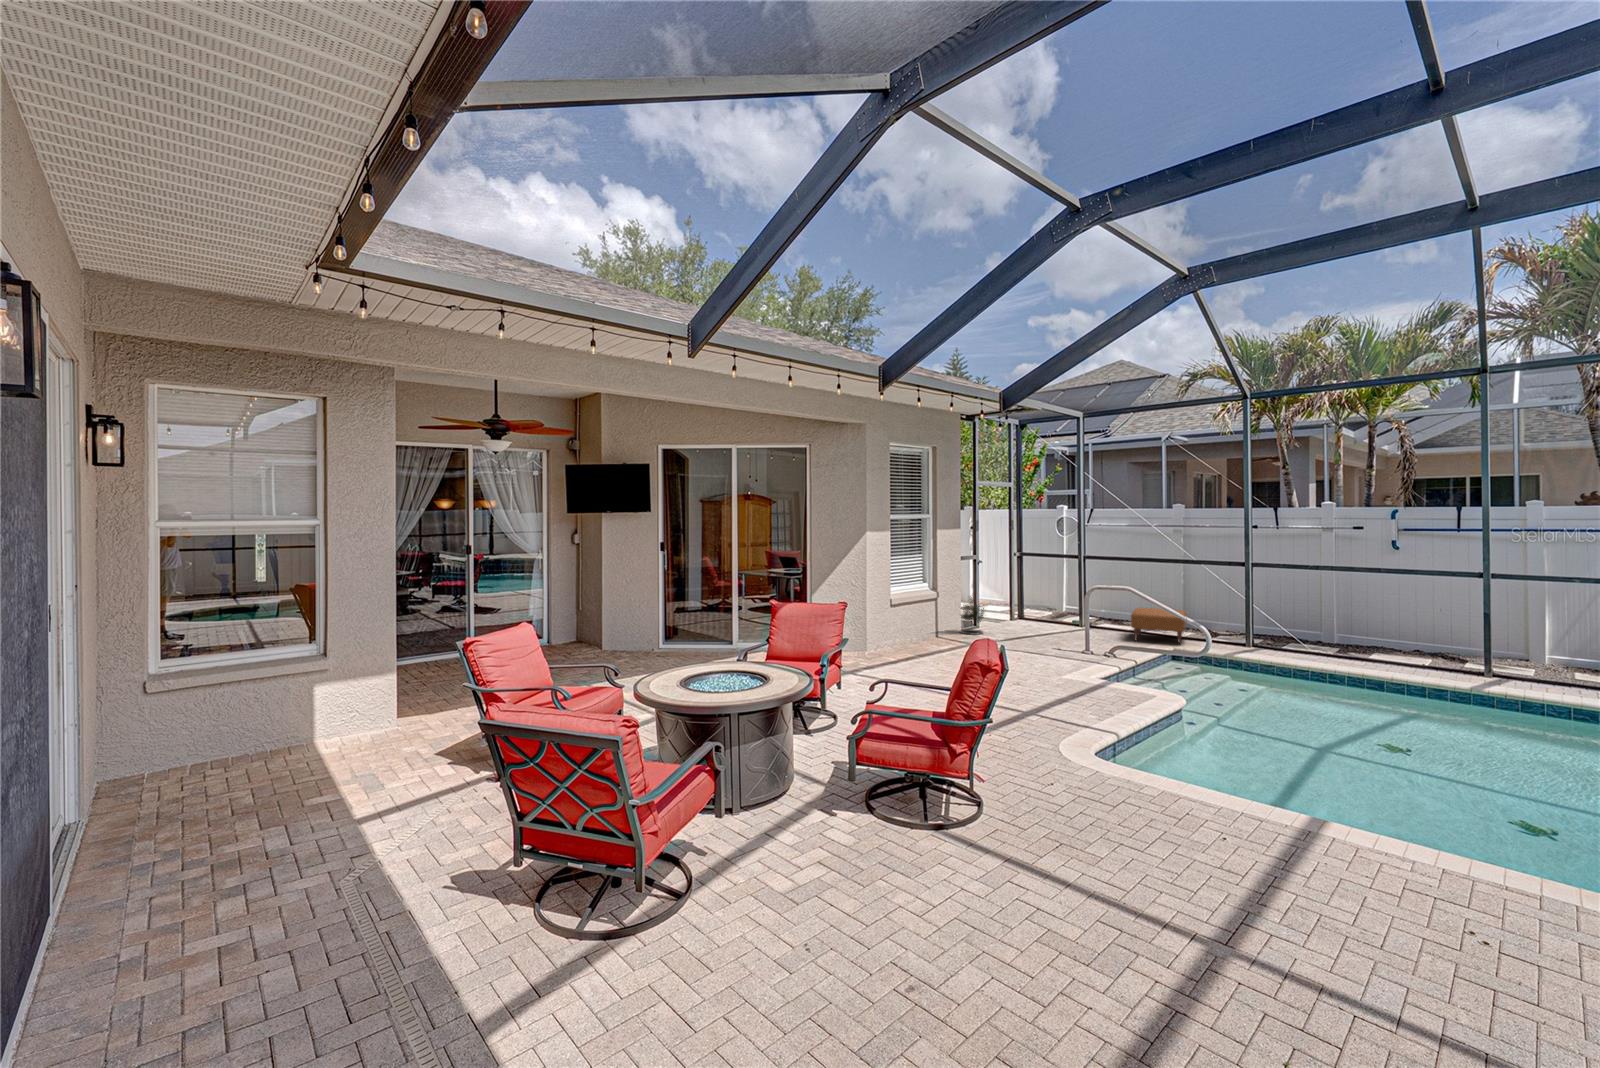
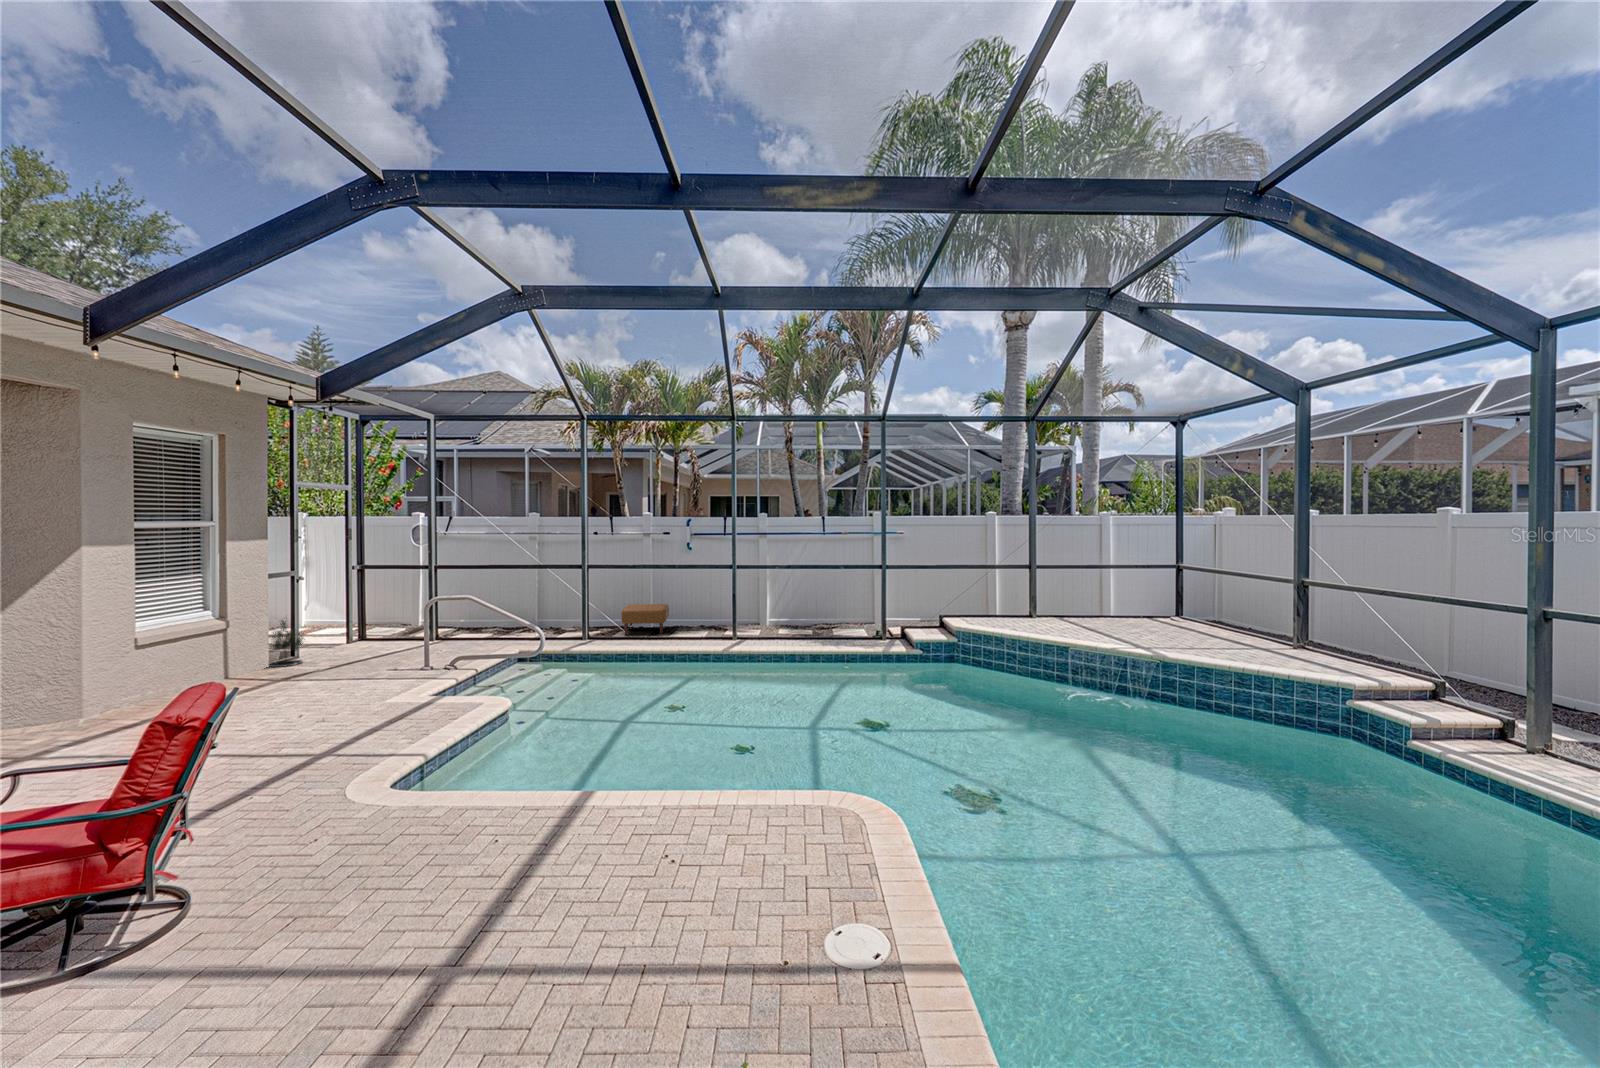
ottoman: present [1131,608,1186,644] -> present [621,604,669,635]

